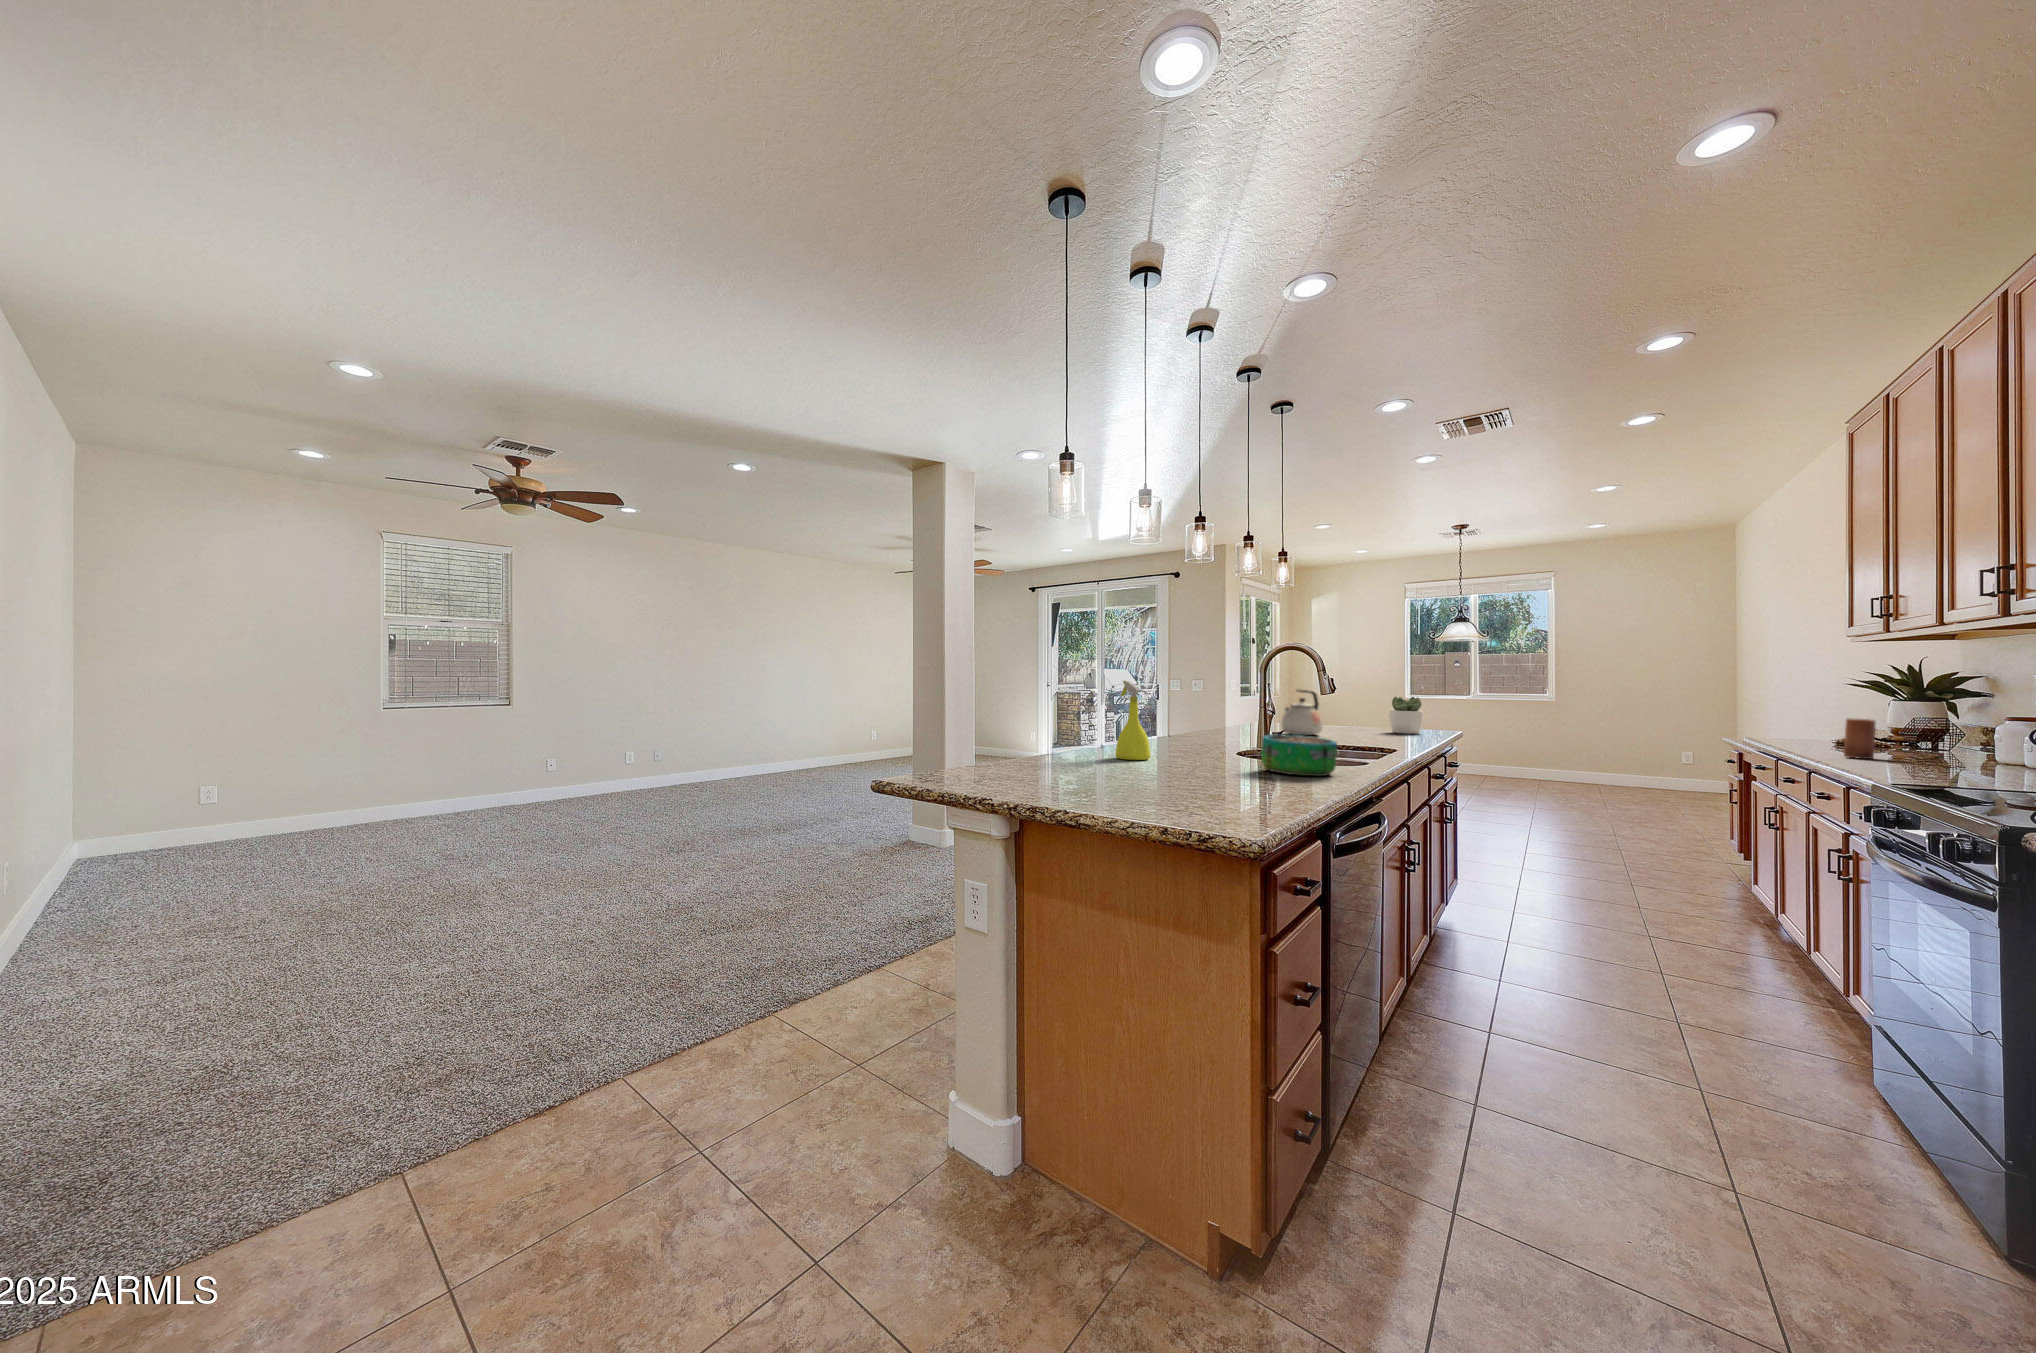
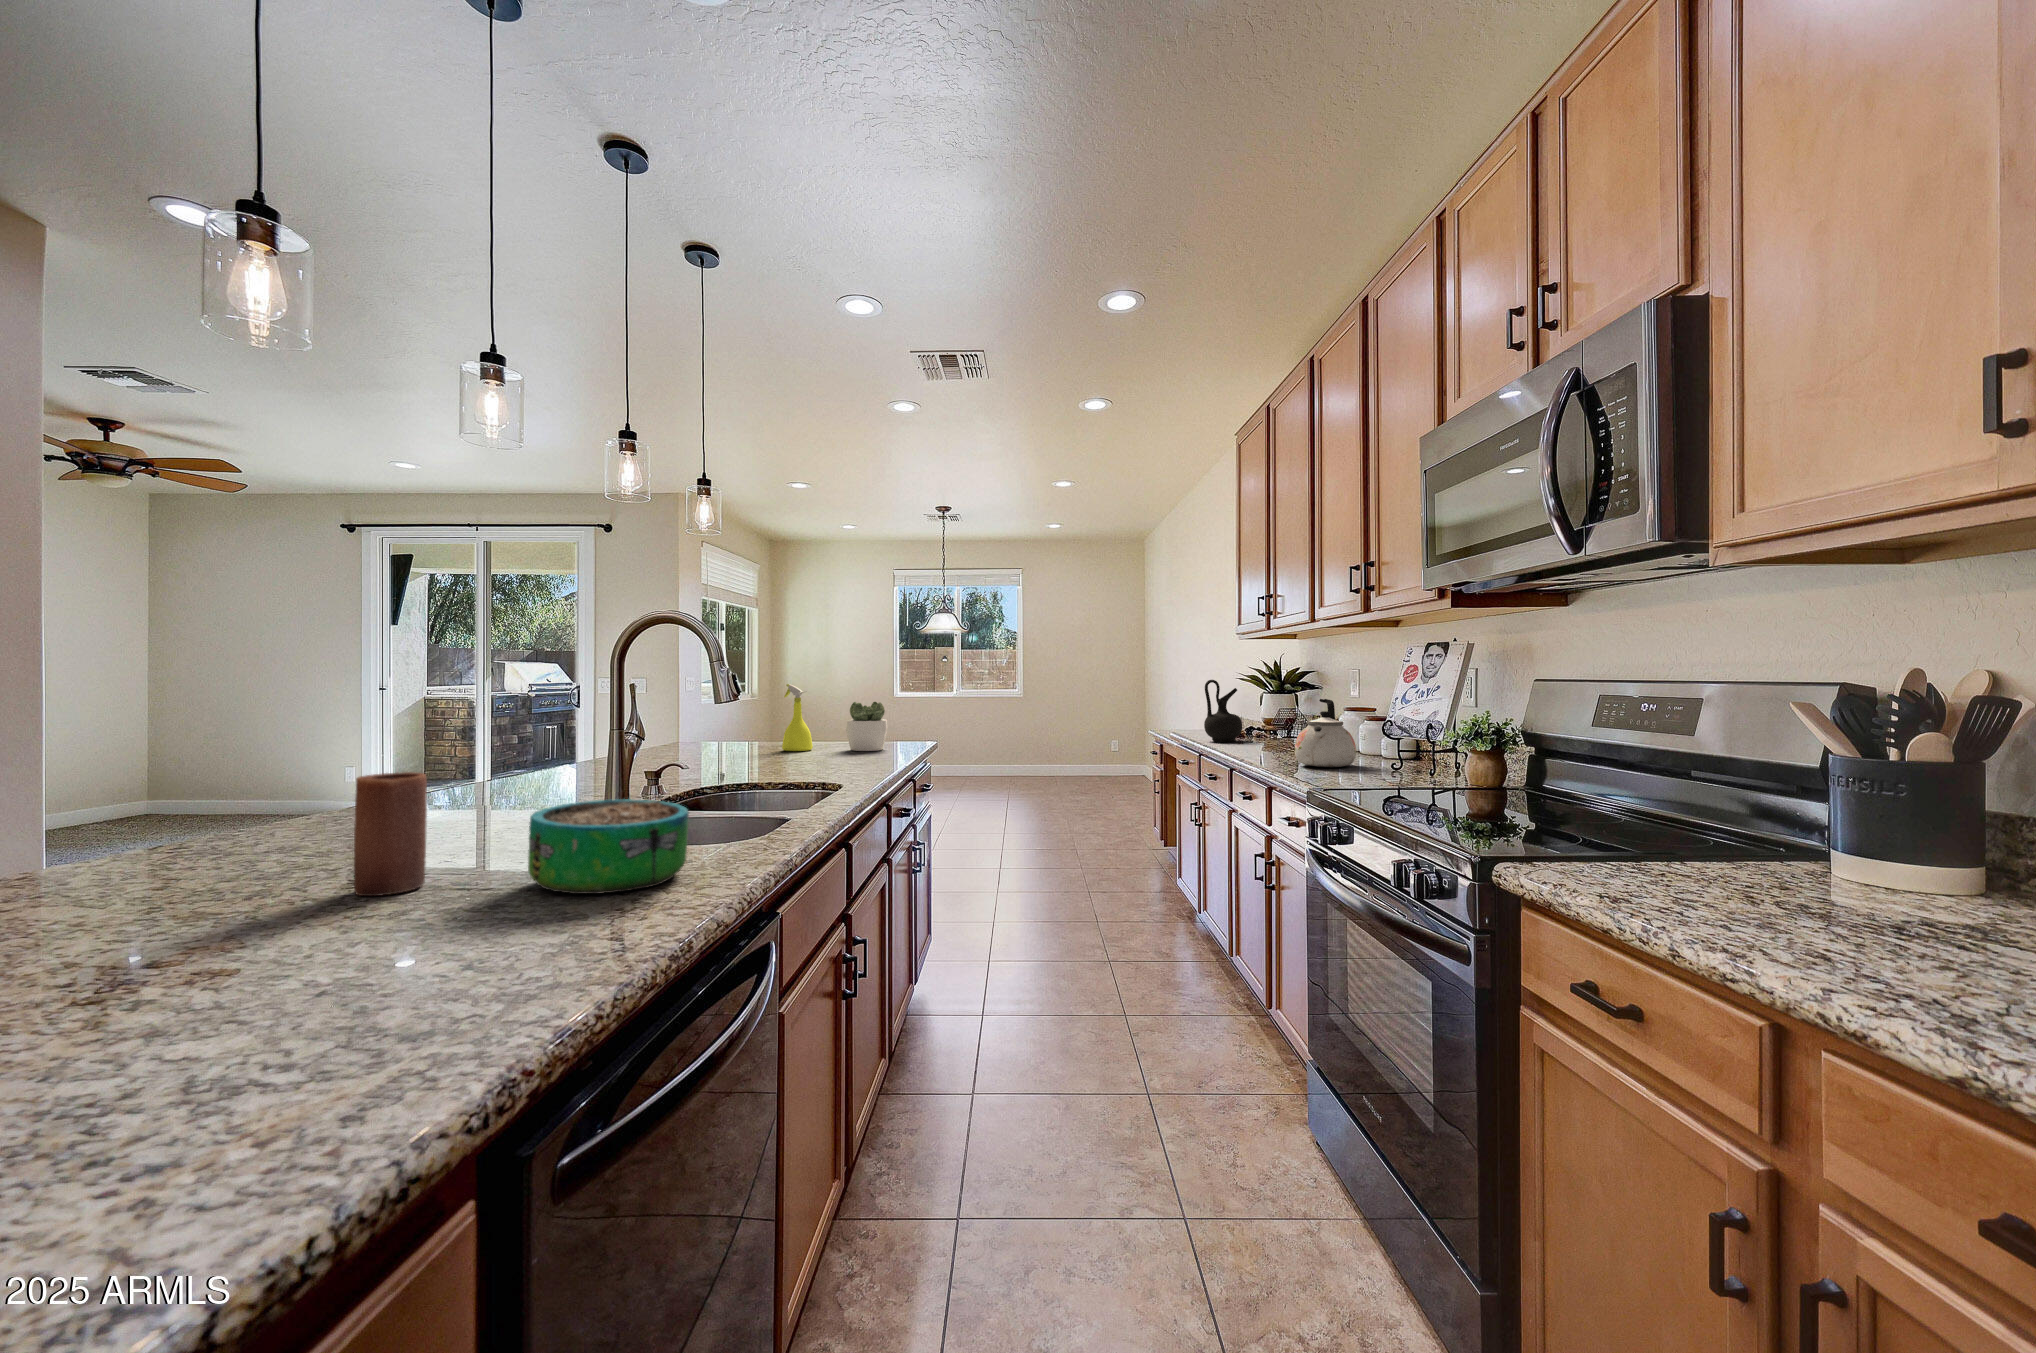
spray bottle: present [1115,681,1151,760] -> present [782,684,813,751]
ceramic jug: none [1782,685,1839,749] -> present [1204,680,1242,742]
kettle: present [1281,690,1323,735] -> present [1295,699,1356,767]
candle: present [1844,718,1876,759] -> present [354,772,427,896]

